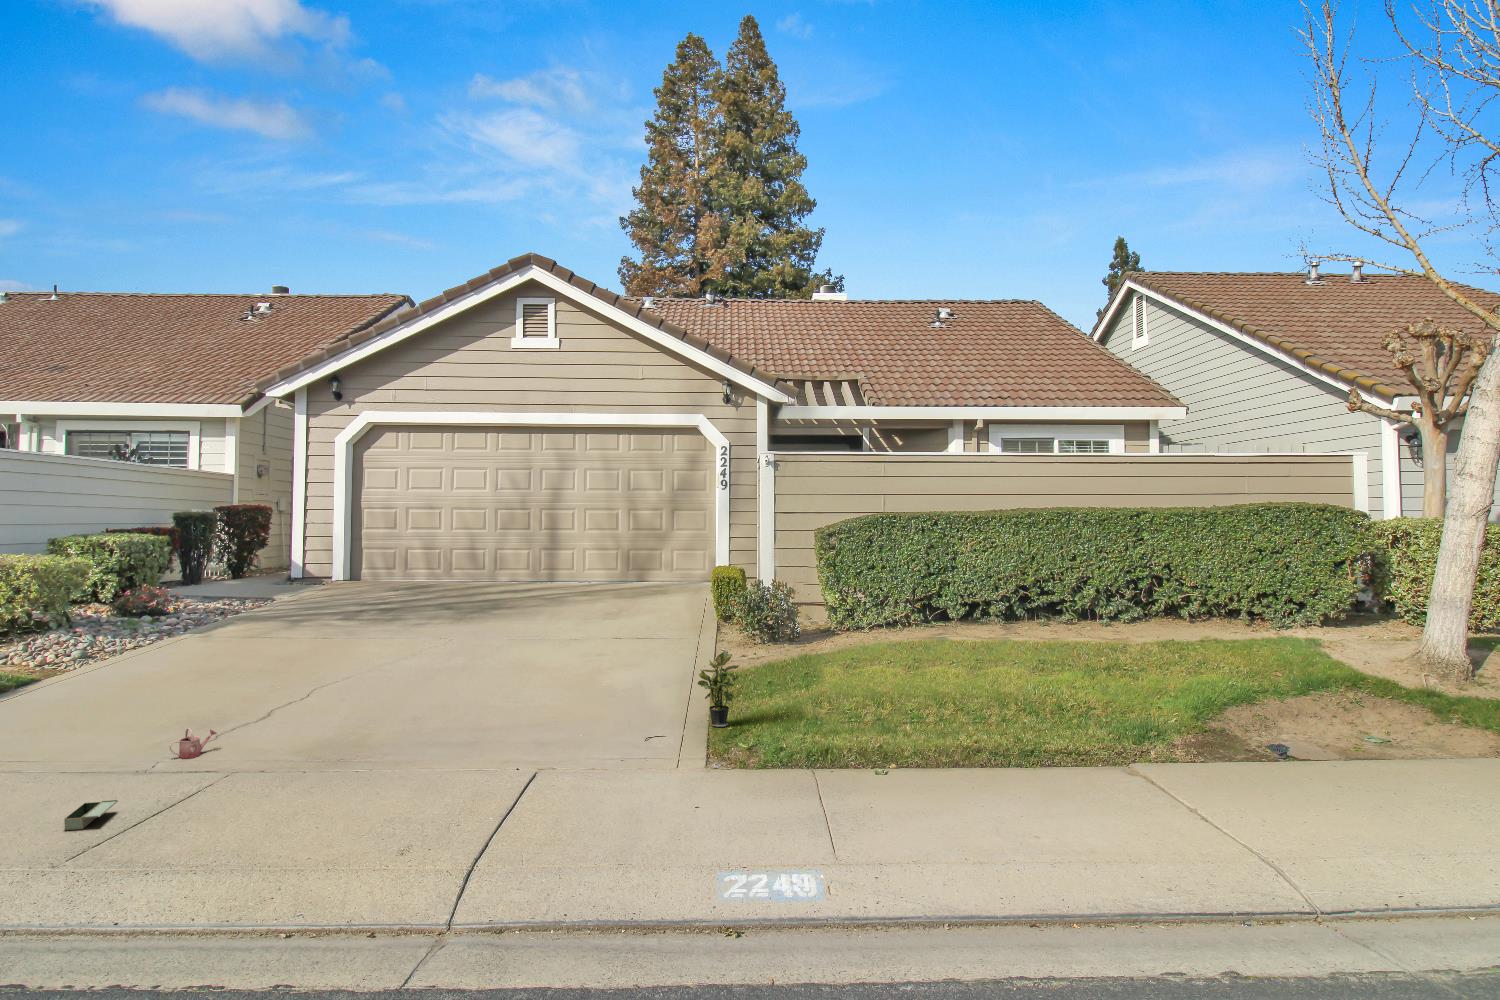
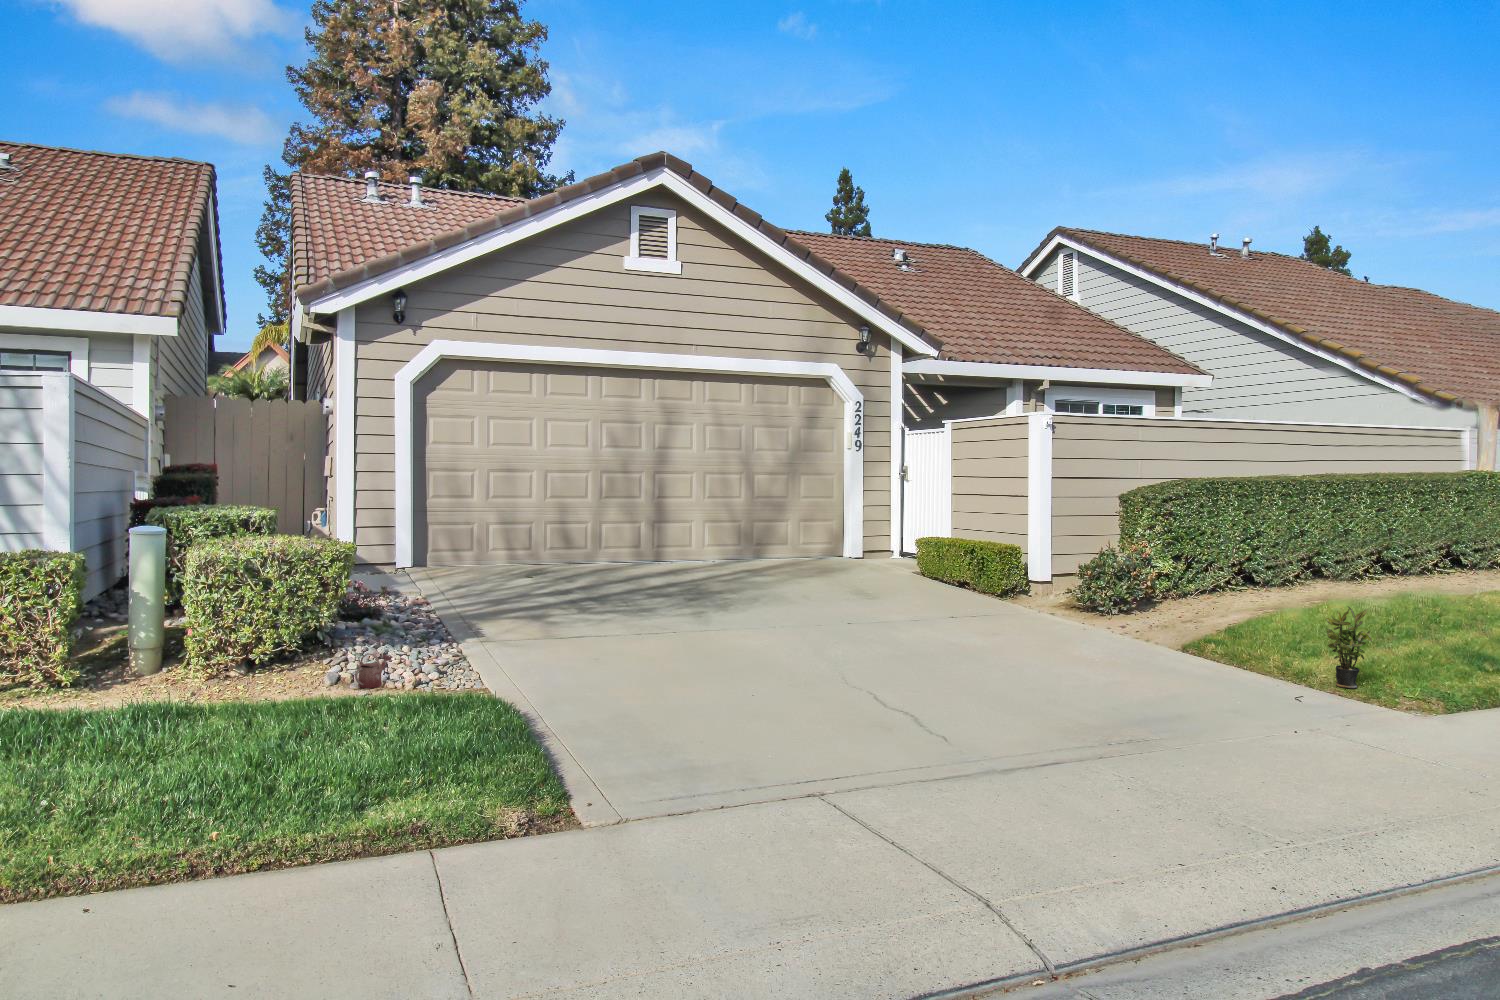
watering can: present [169,728,217,759] -> present [355,653,391,688]
toolbox: present [64,800,118,830] -> none [1148,844,1231,893]

